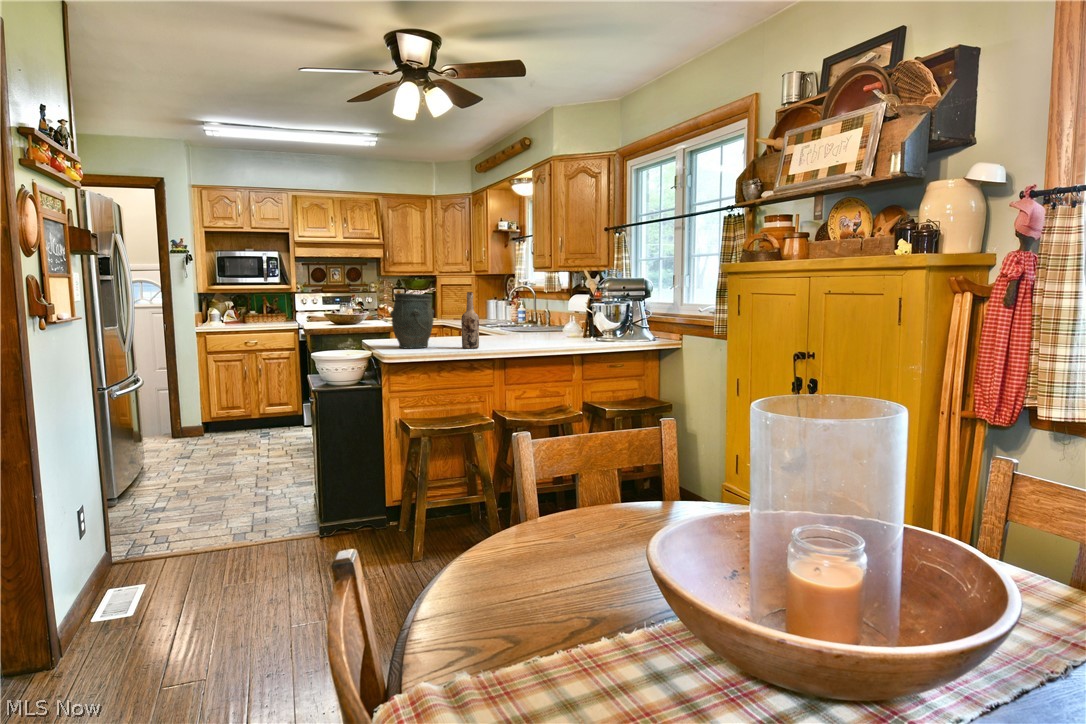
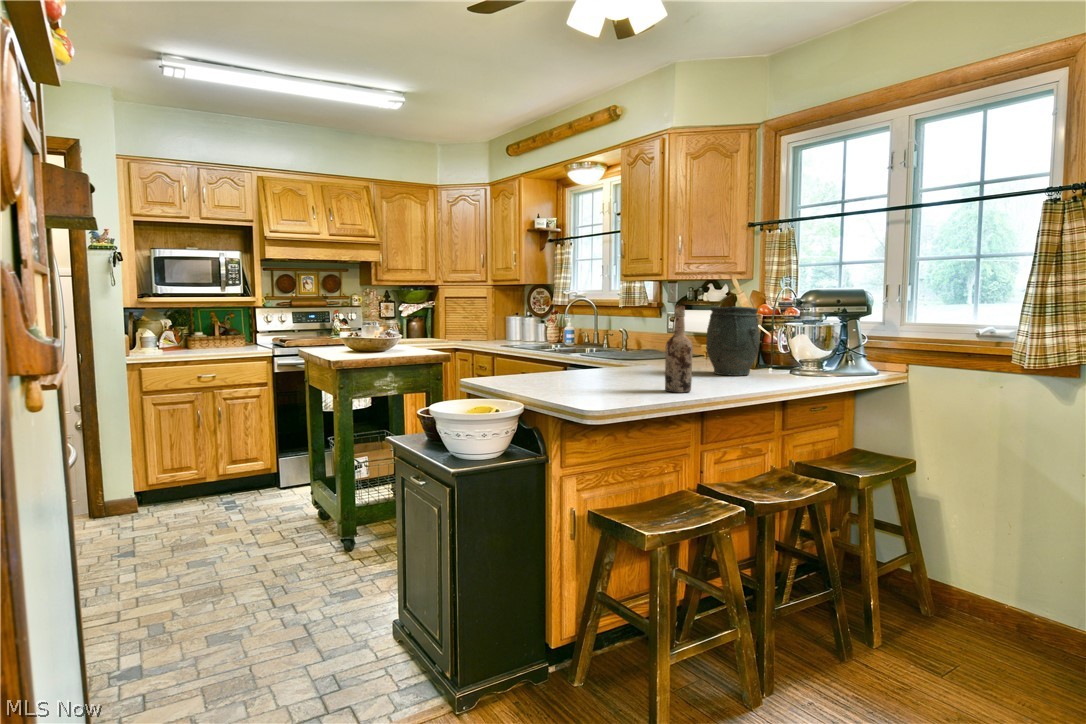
vase: present [390,293,434,348] -> present [706,306,760,376]

